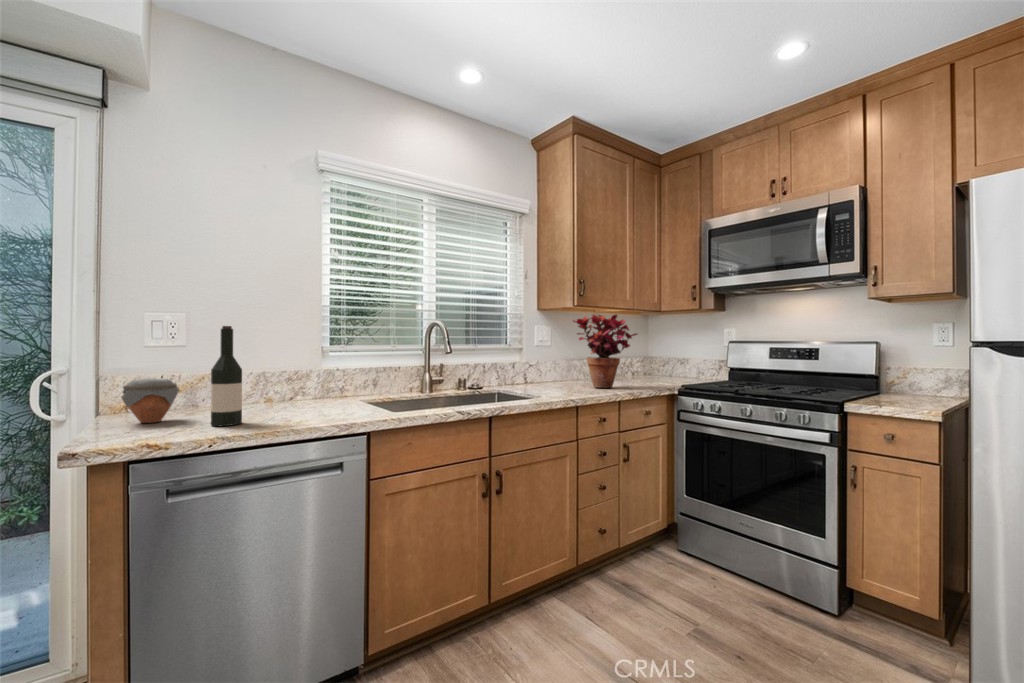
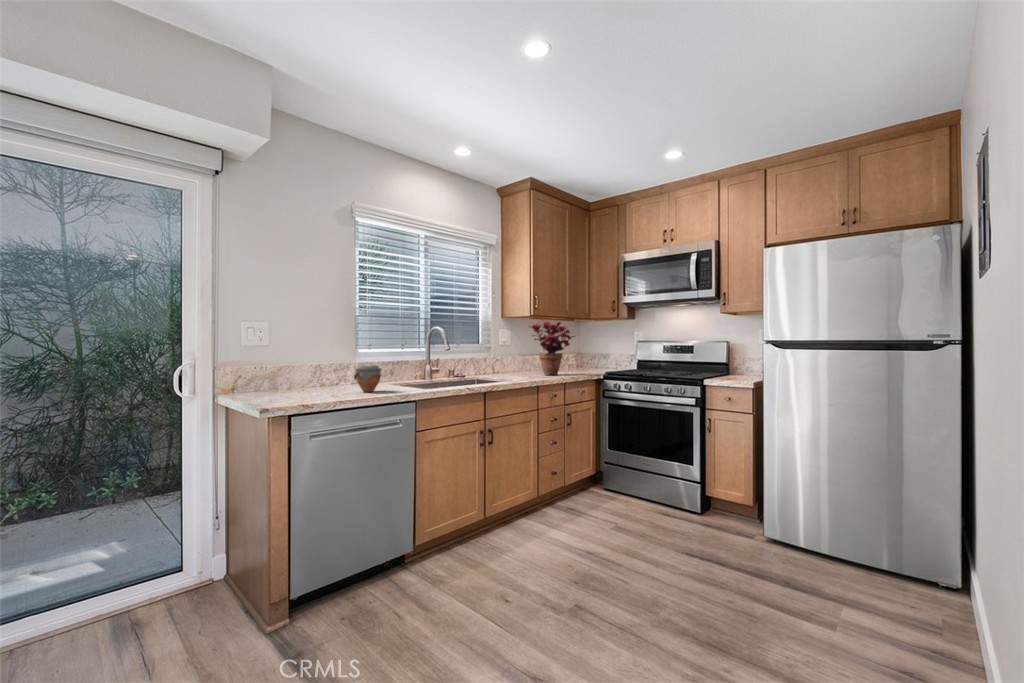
wine bottle: present [211,326,242,426] -> none [321,332,340,396]
jar: present [121,378,180,423] -> present [354,365,382,392]

